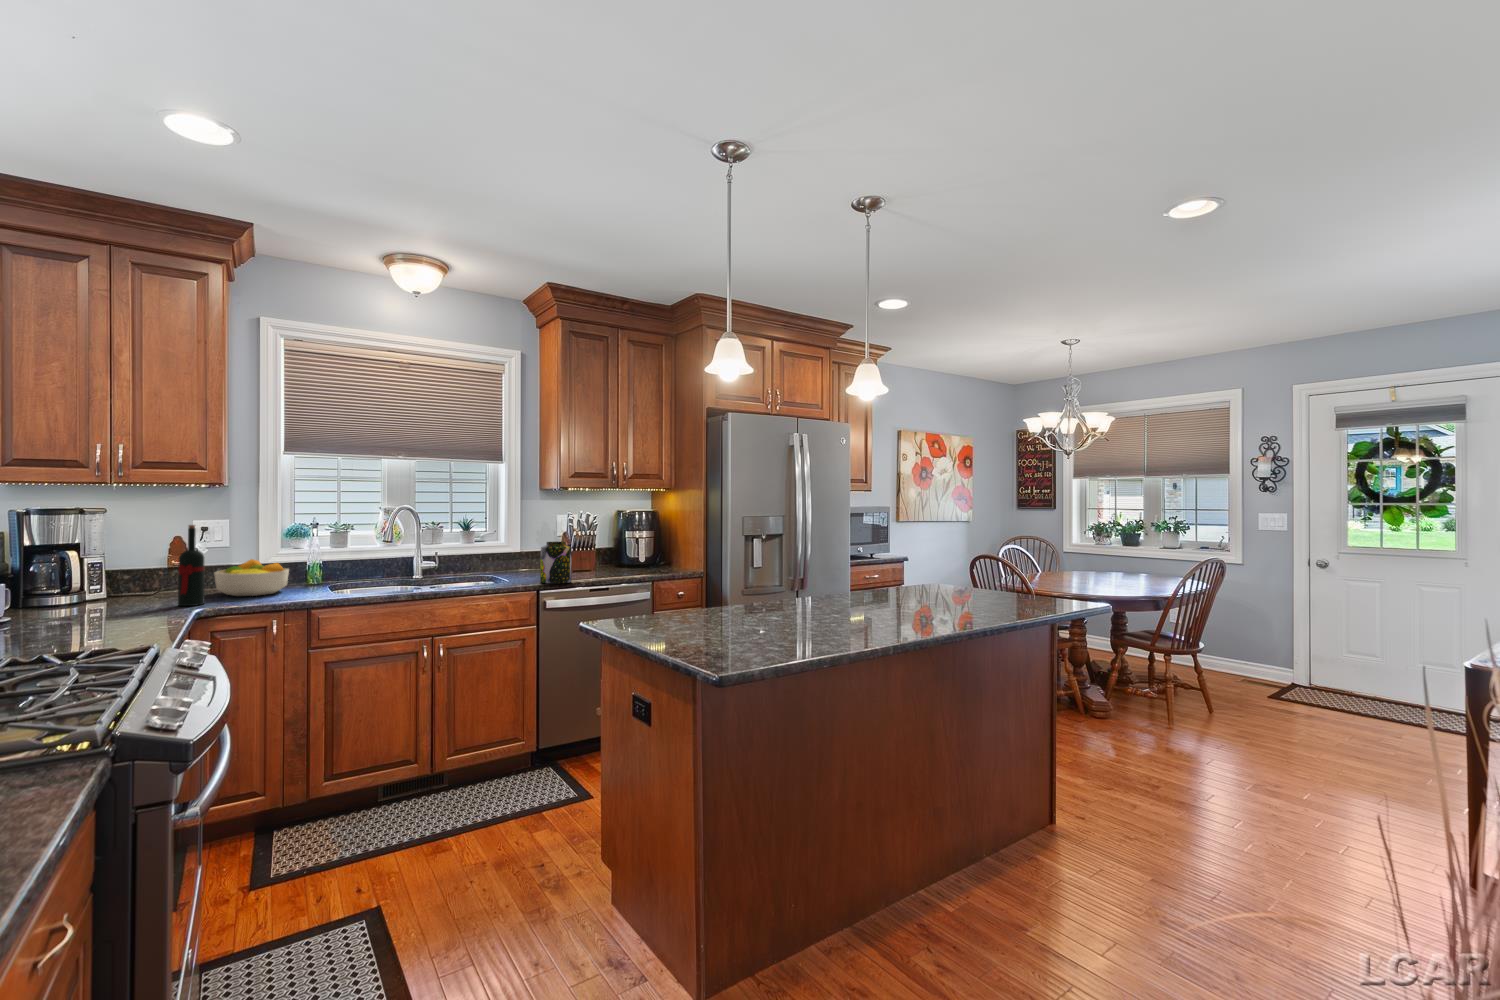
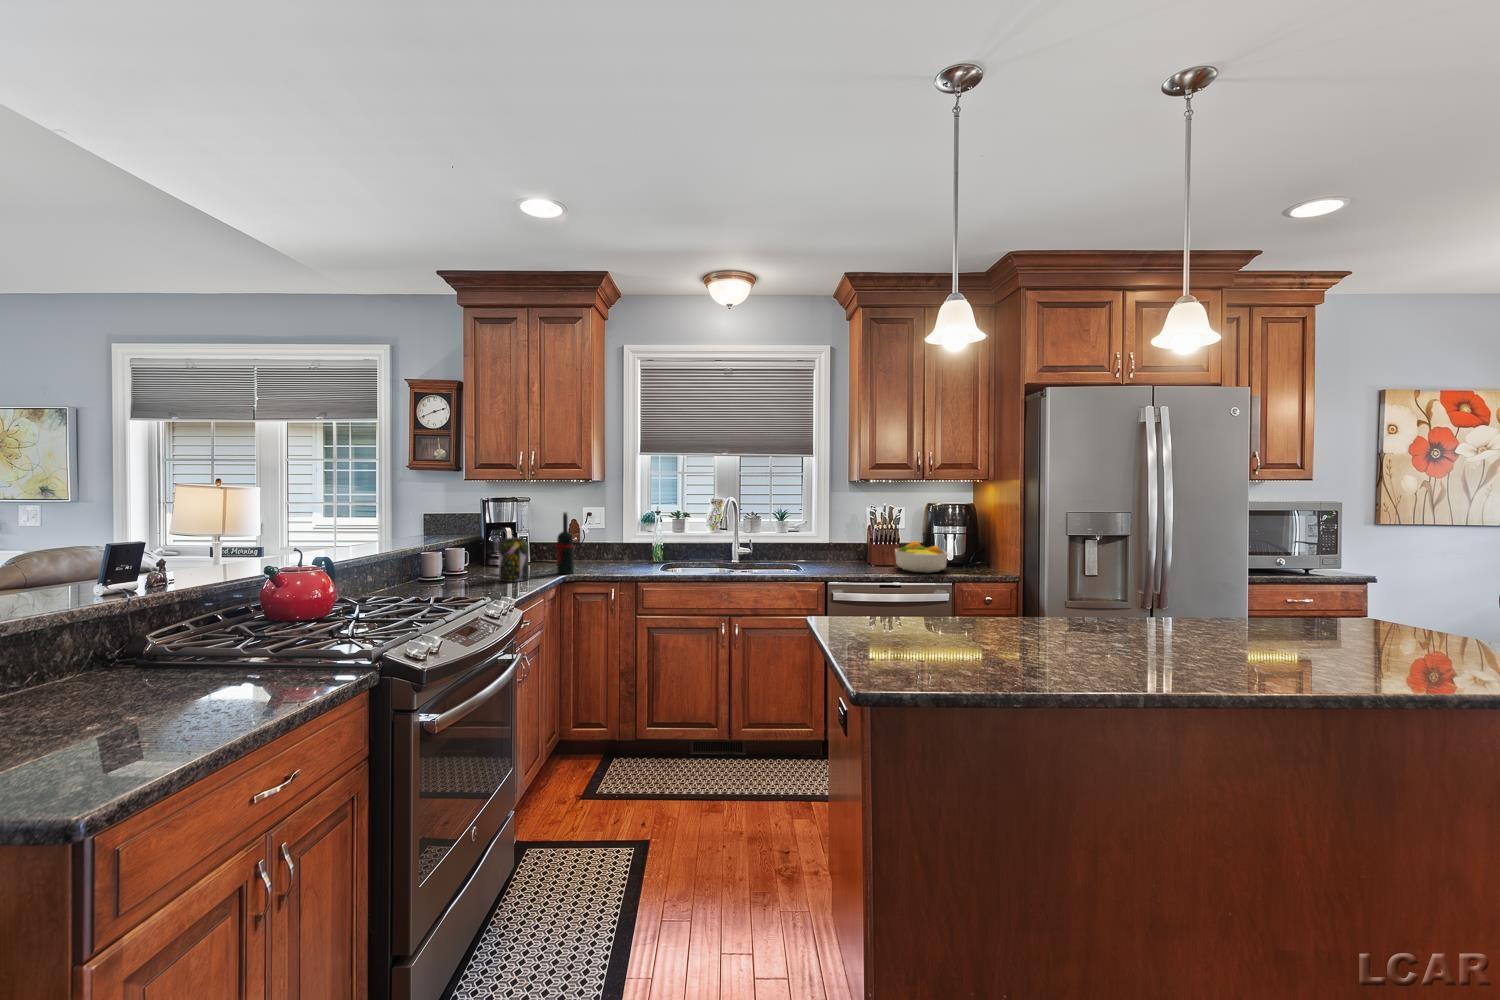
jar: present [540,541,572,583] -> present [499,538,529,582]
fruit bowl: present [214,559,289,596] -> present [895,541,947,573]

